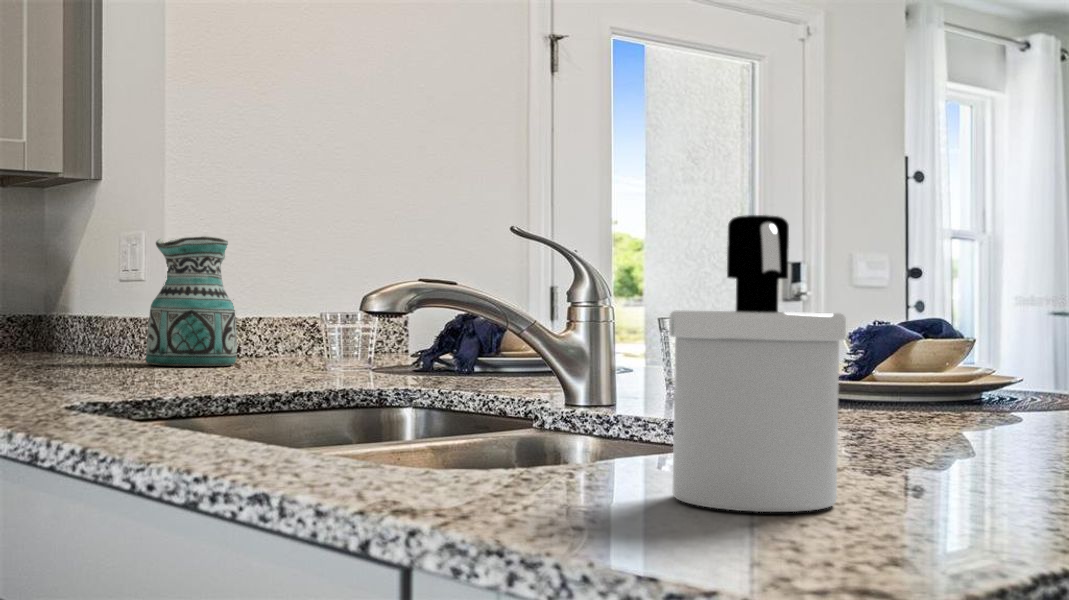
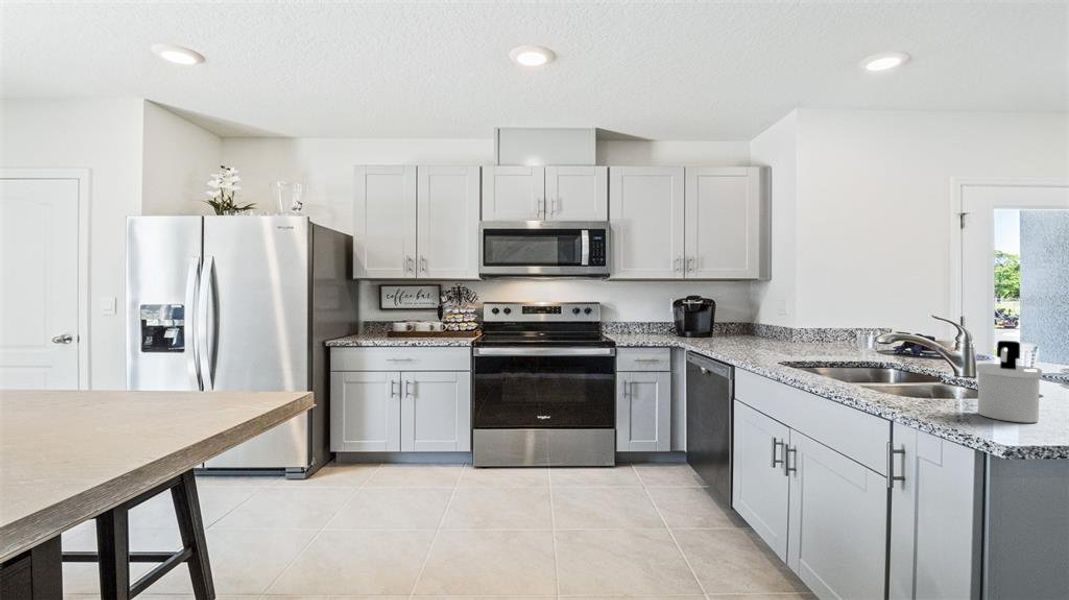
ceramic pitcher: present [146,236,237,366] -> none [791,305,828,346]

